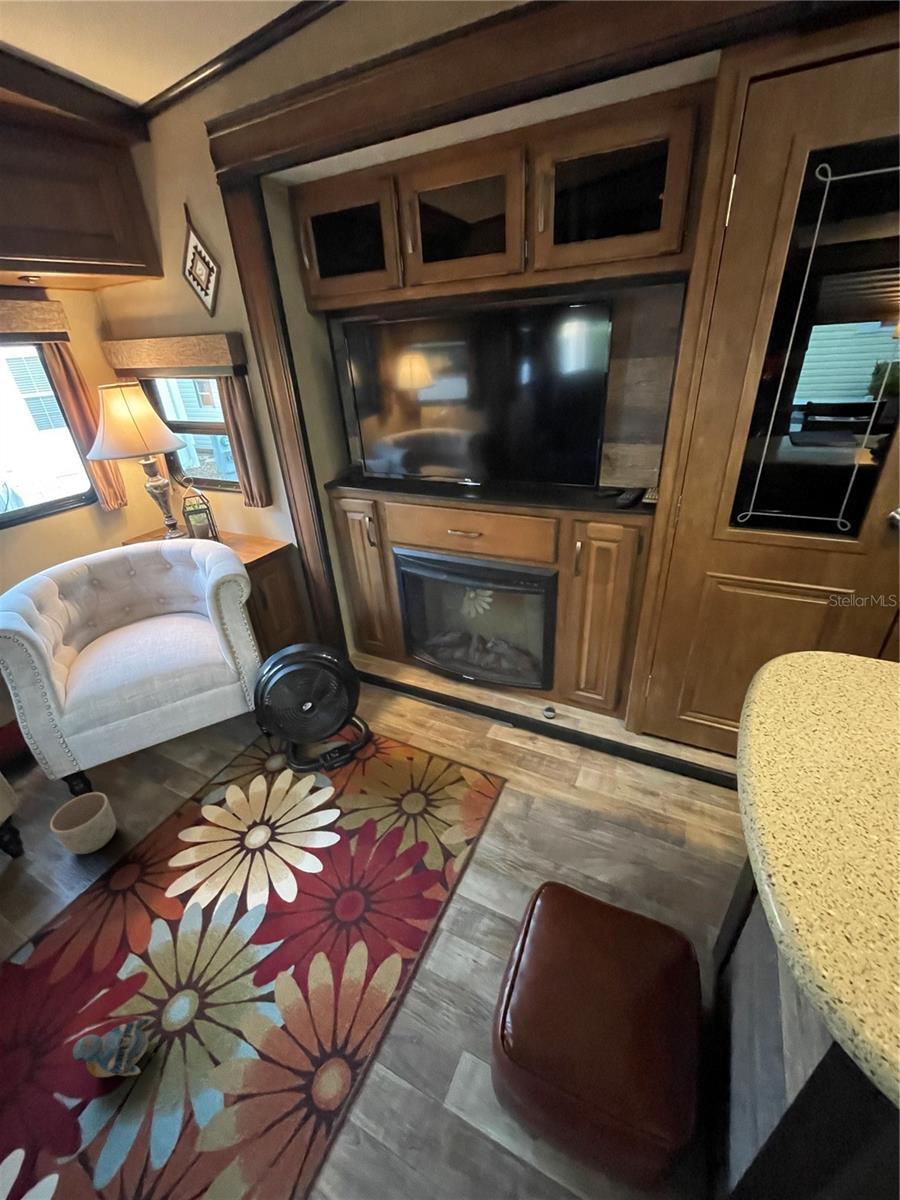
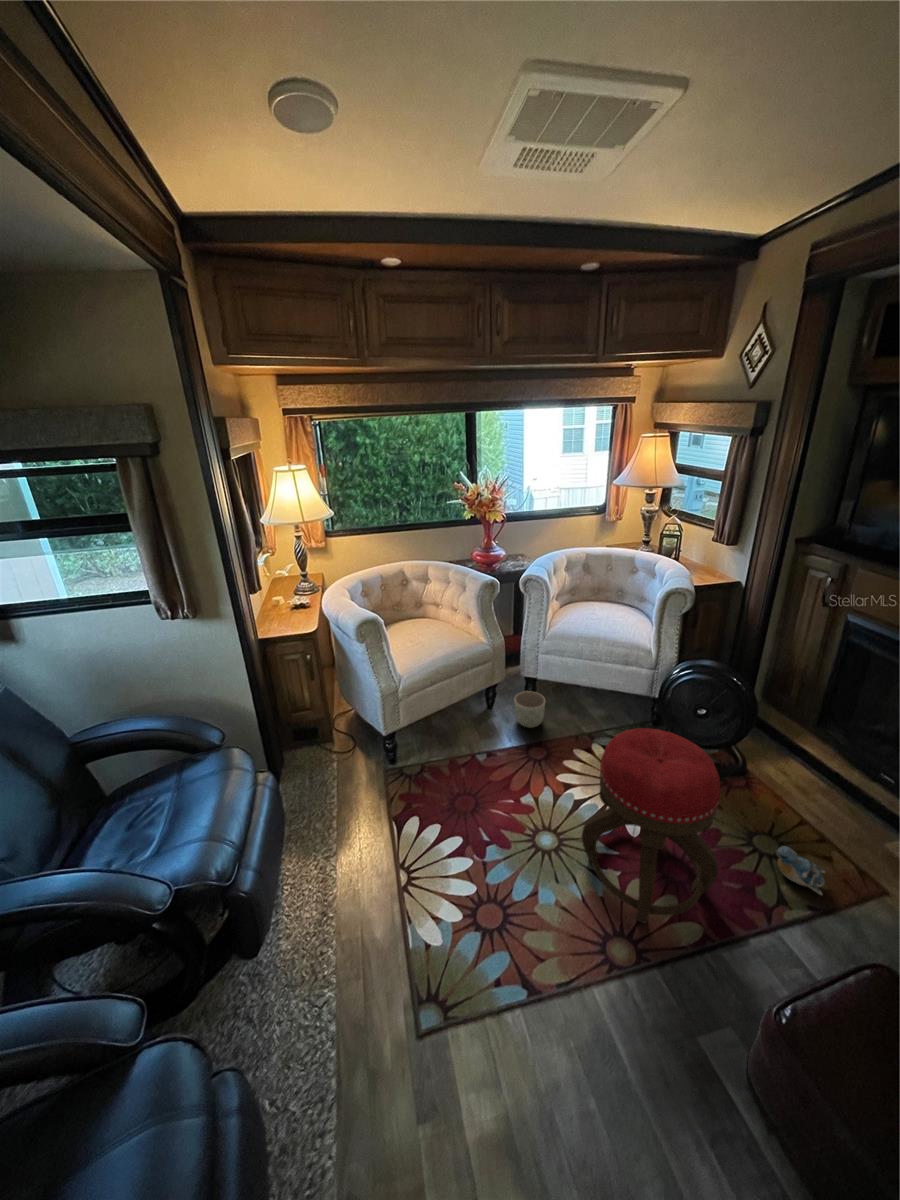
ottoman: none [199,762,385,1009] -> present [582,728,721,924]
plush toy: present [73,1018,159,1077] -> present [776,846,830,895]

